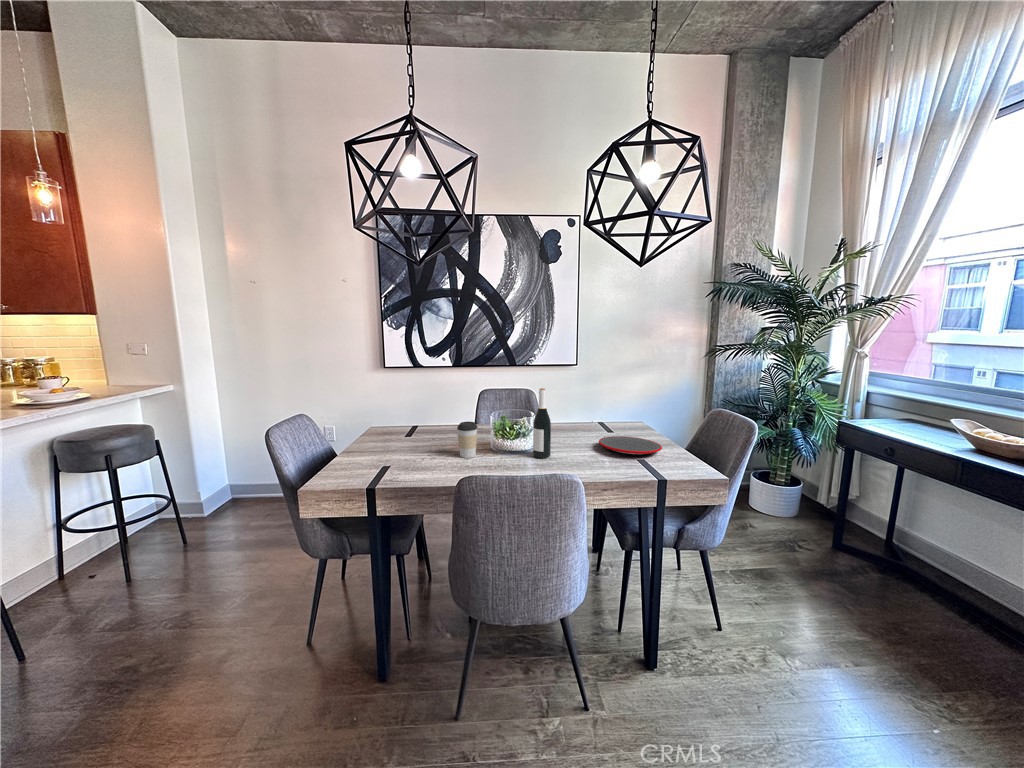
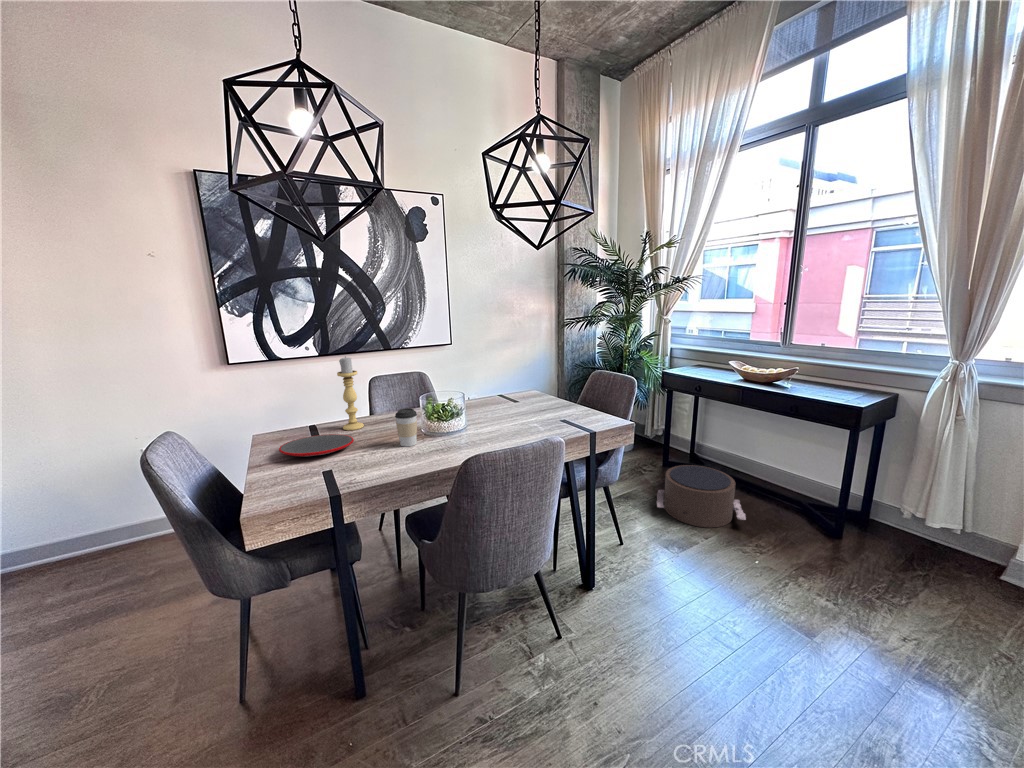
candle holder: none [432,368,451,435] -> present [337,357,364,430]
wine bottle: present [533,388,551,458] -> none [471,366,489,434]
plate: present [599,436,662,454] -> present [279,434,354,456]
pouf: none [789,551,942,662] -> present [657,465,746,528]

